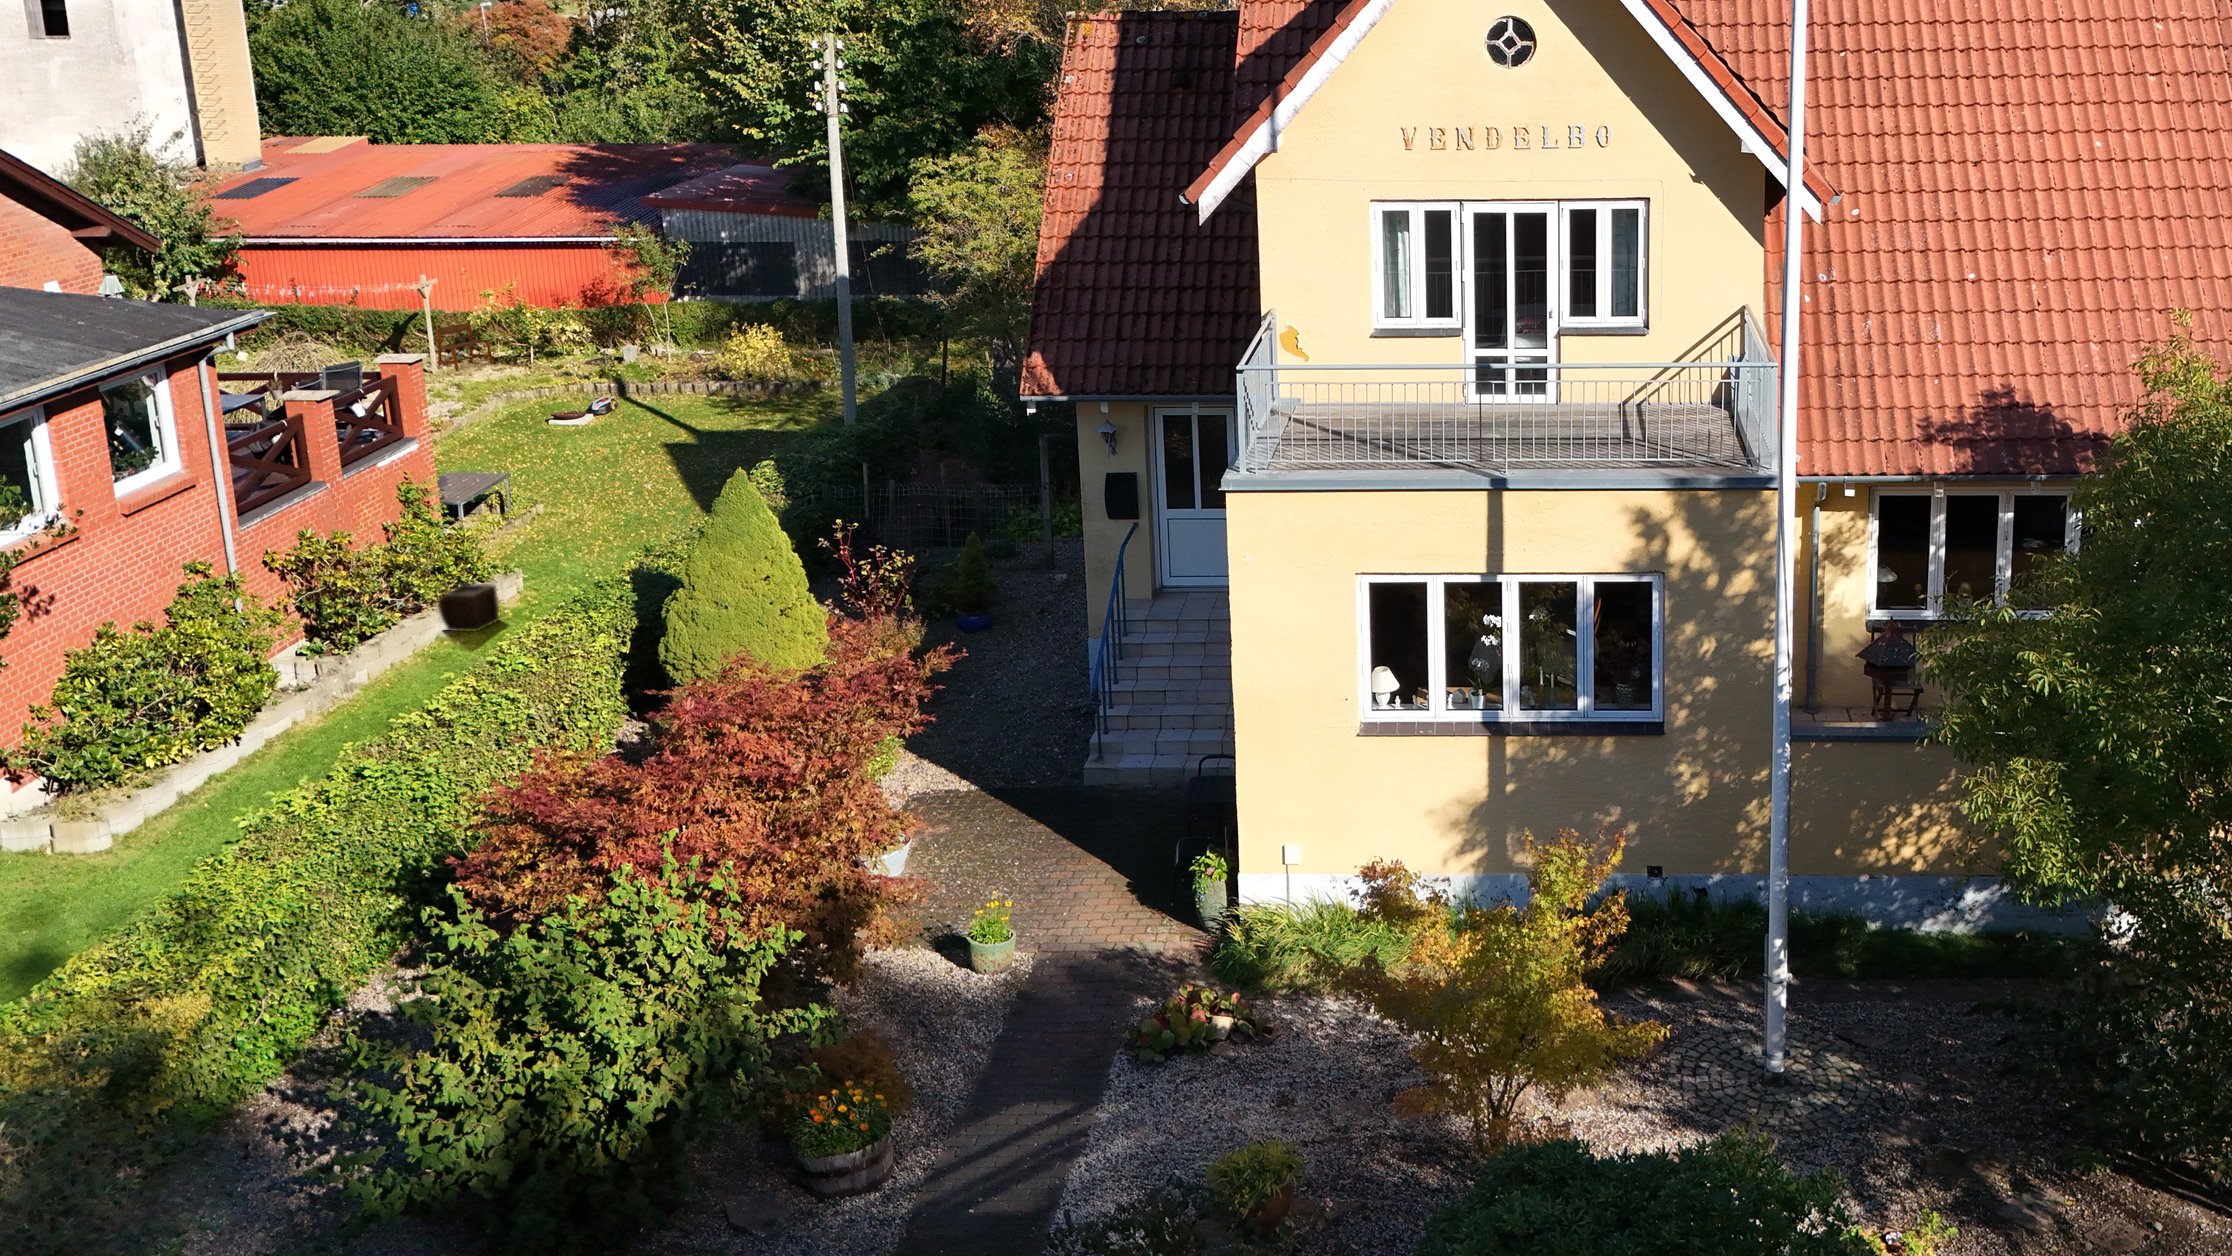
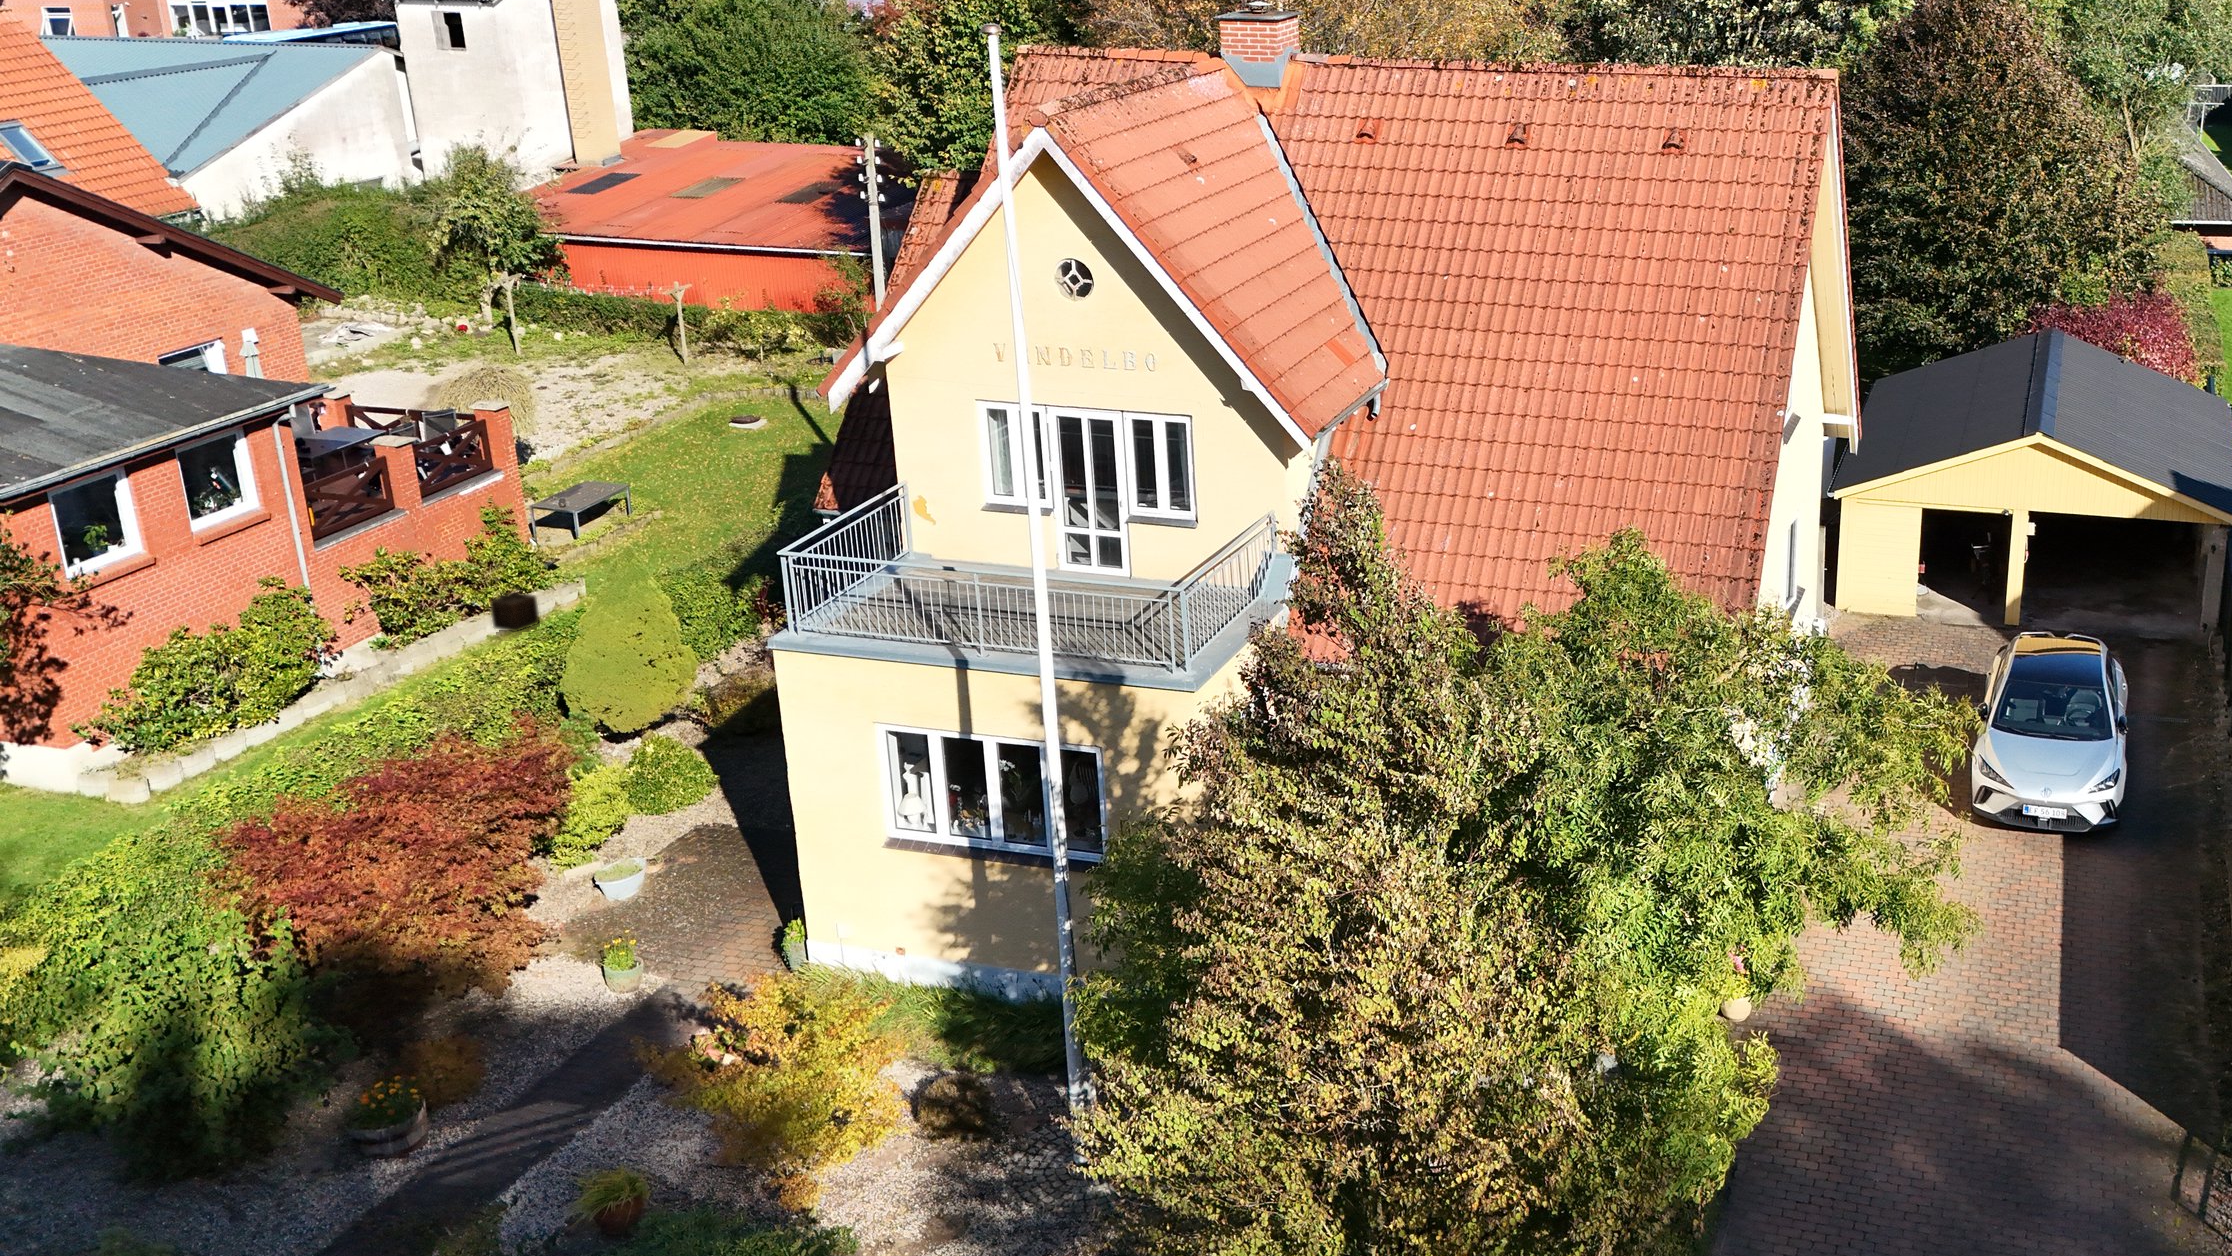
bench: present [435,322,493,371] -> none [685,323,732,365]

